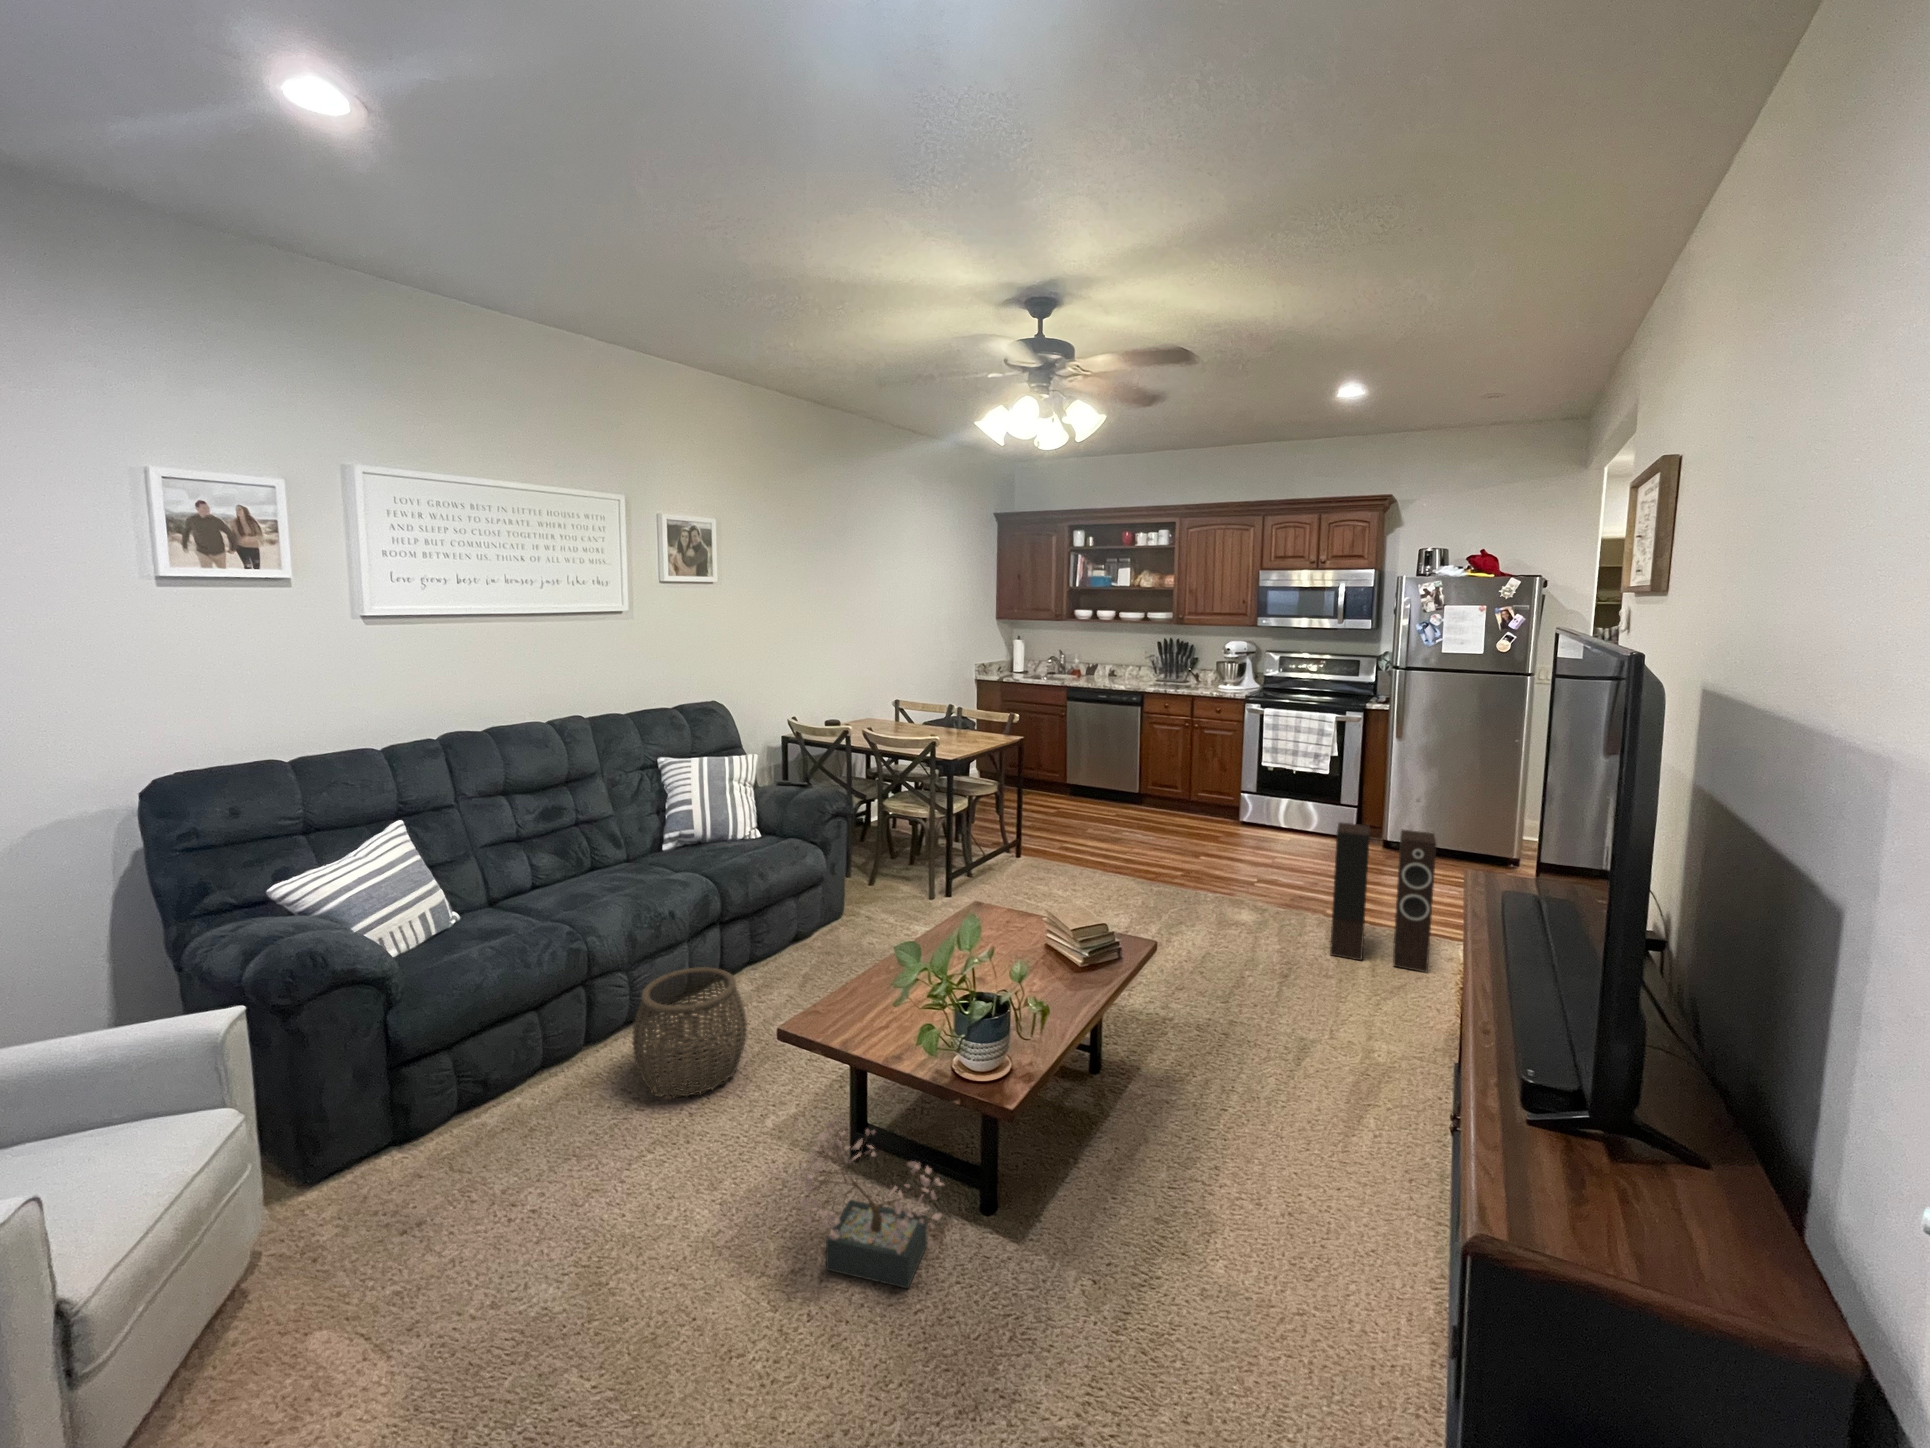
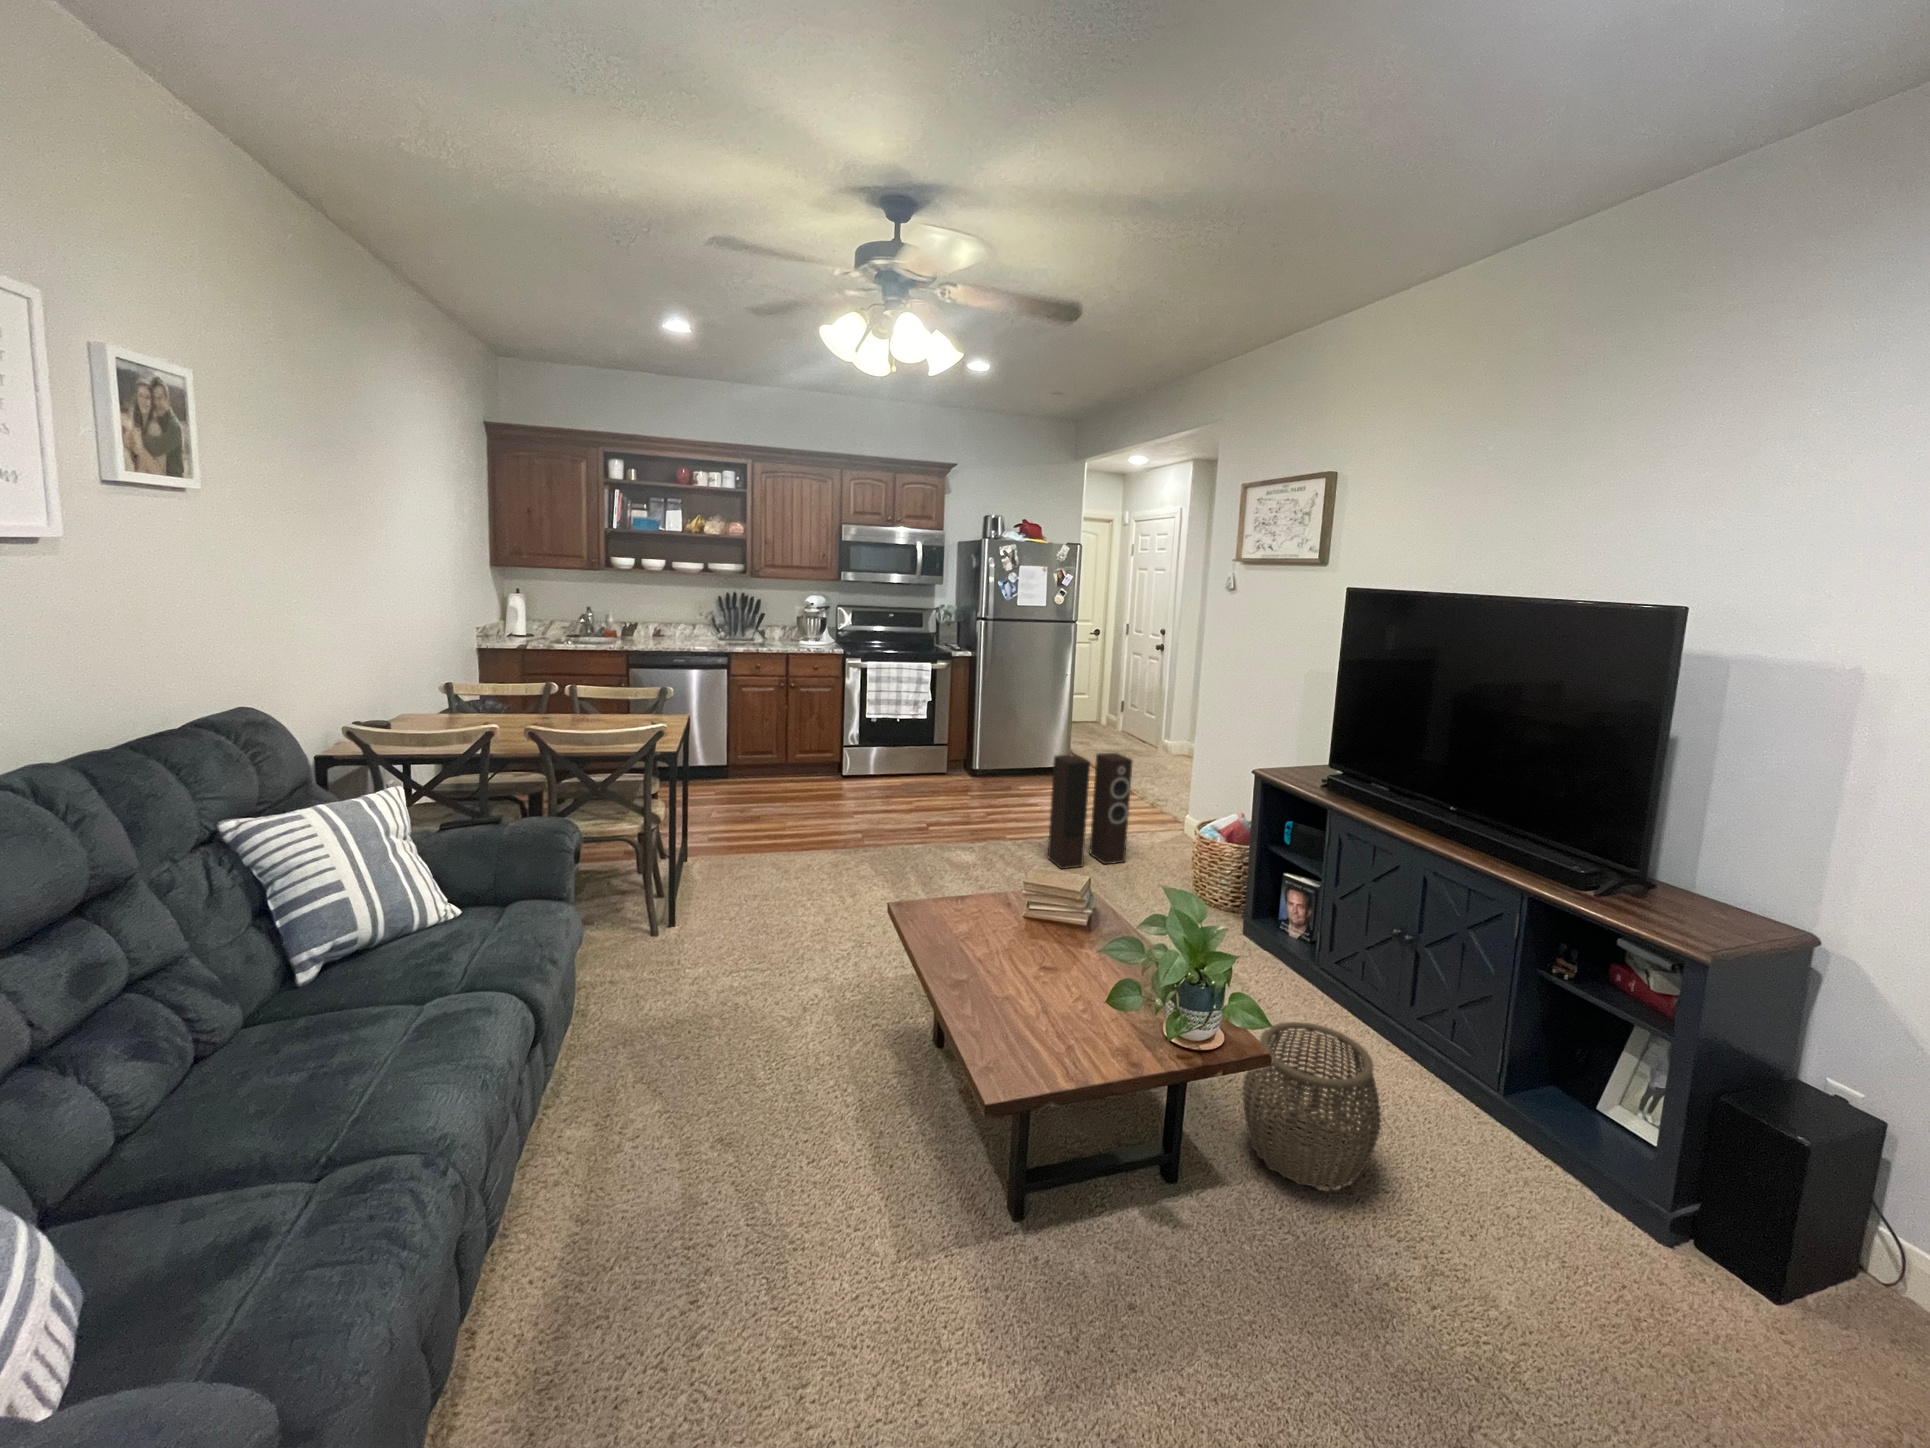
woven basket: present [632,967,747,1098] -> present [1242,1022,1381,1189]
decorative plant: present [794,1116,943,1288] -> none [1090,1149,1229,1317]

